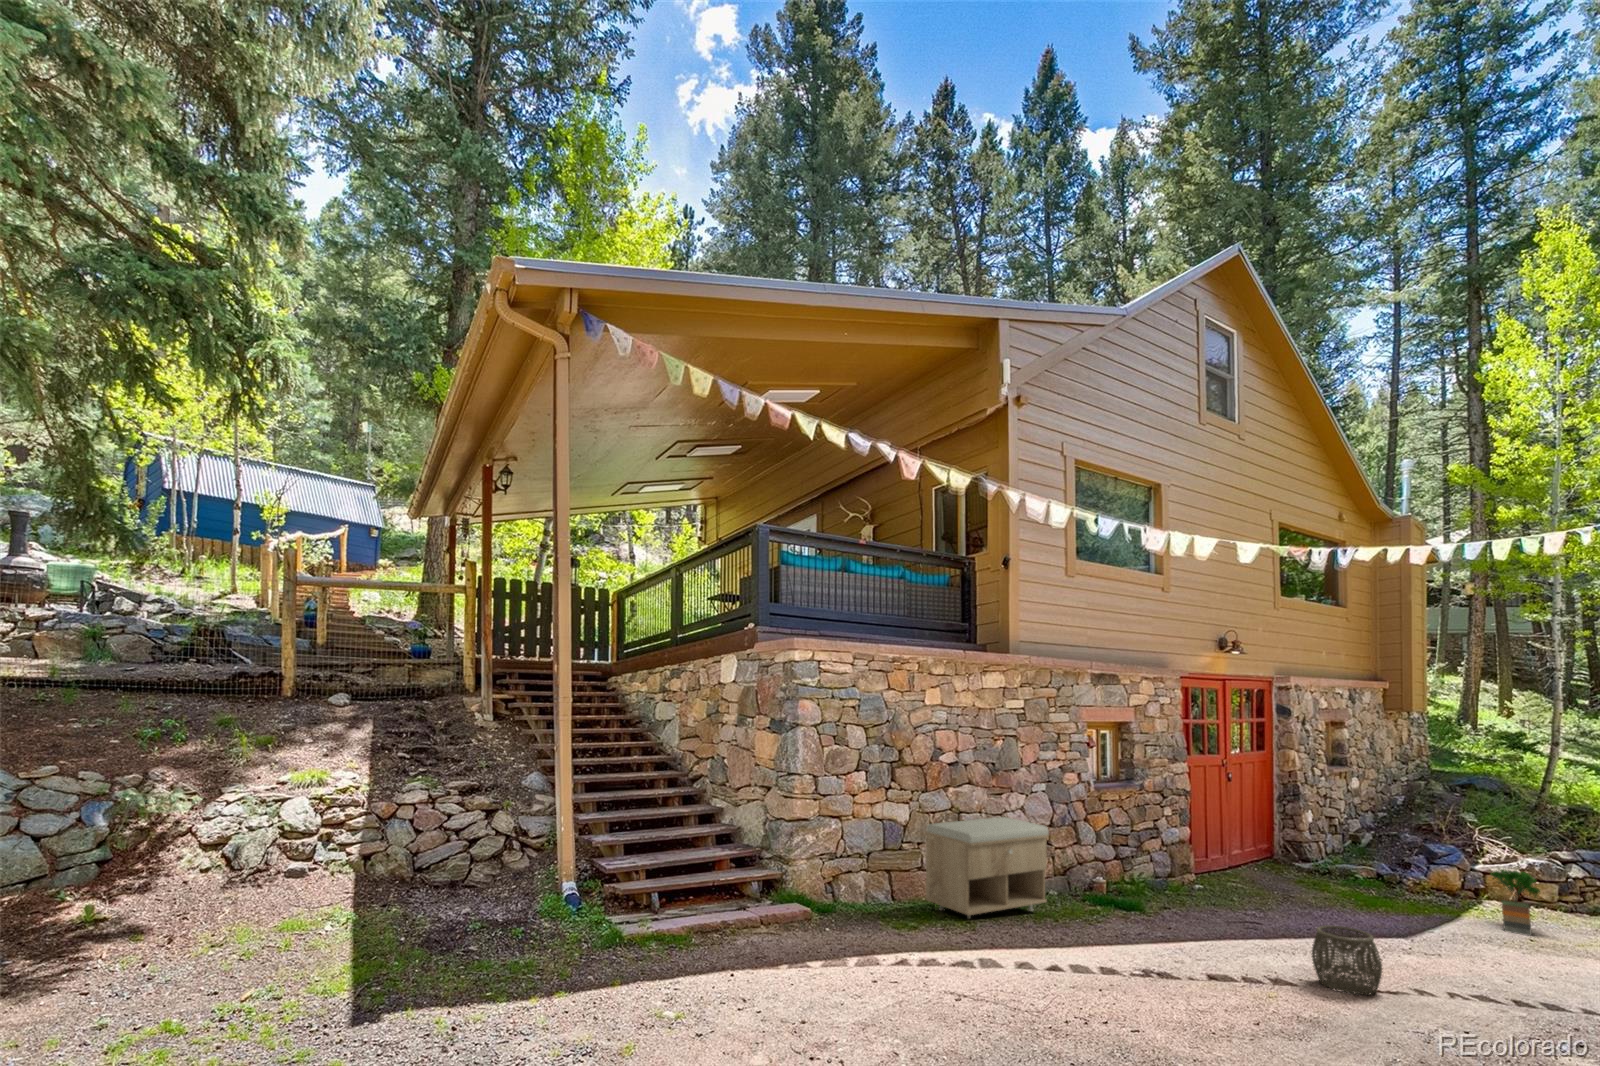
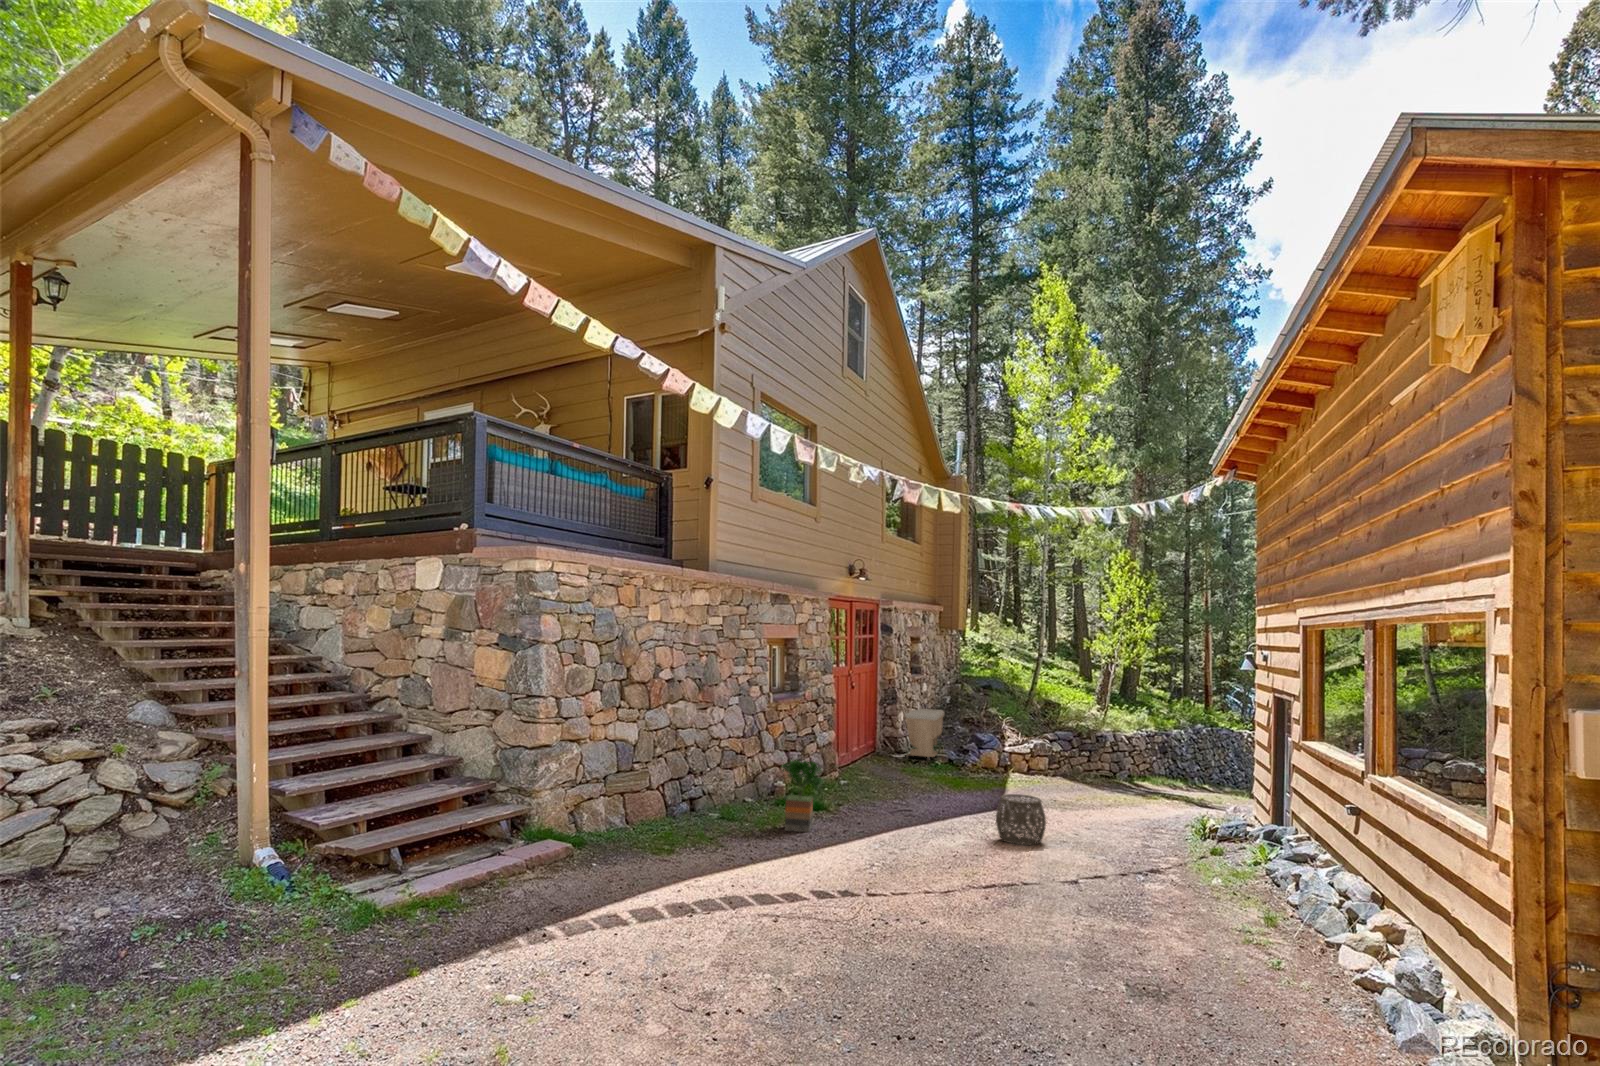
storage bench: present [926,817,1049,919] -> present [905,709,944,760]
potted tree: present [1491,870,1540,936] -> present [782,761,823,832]

